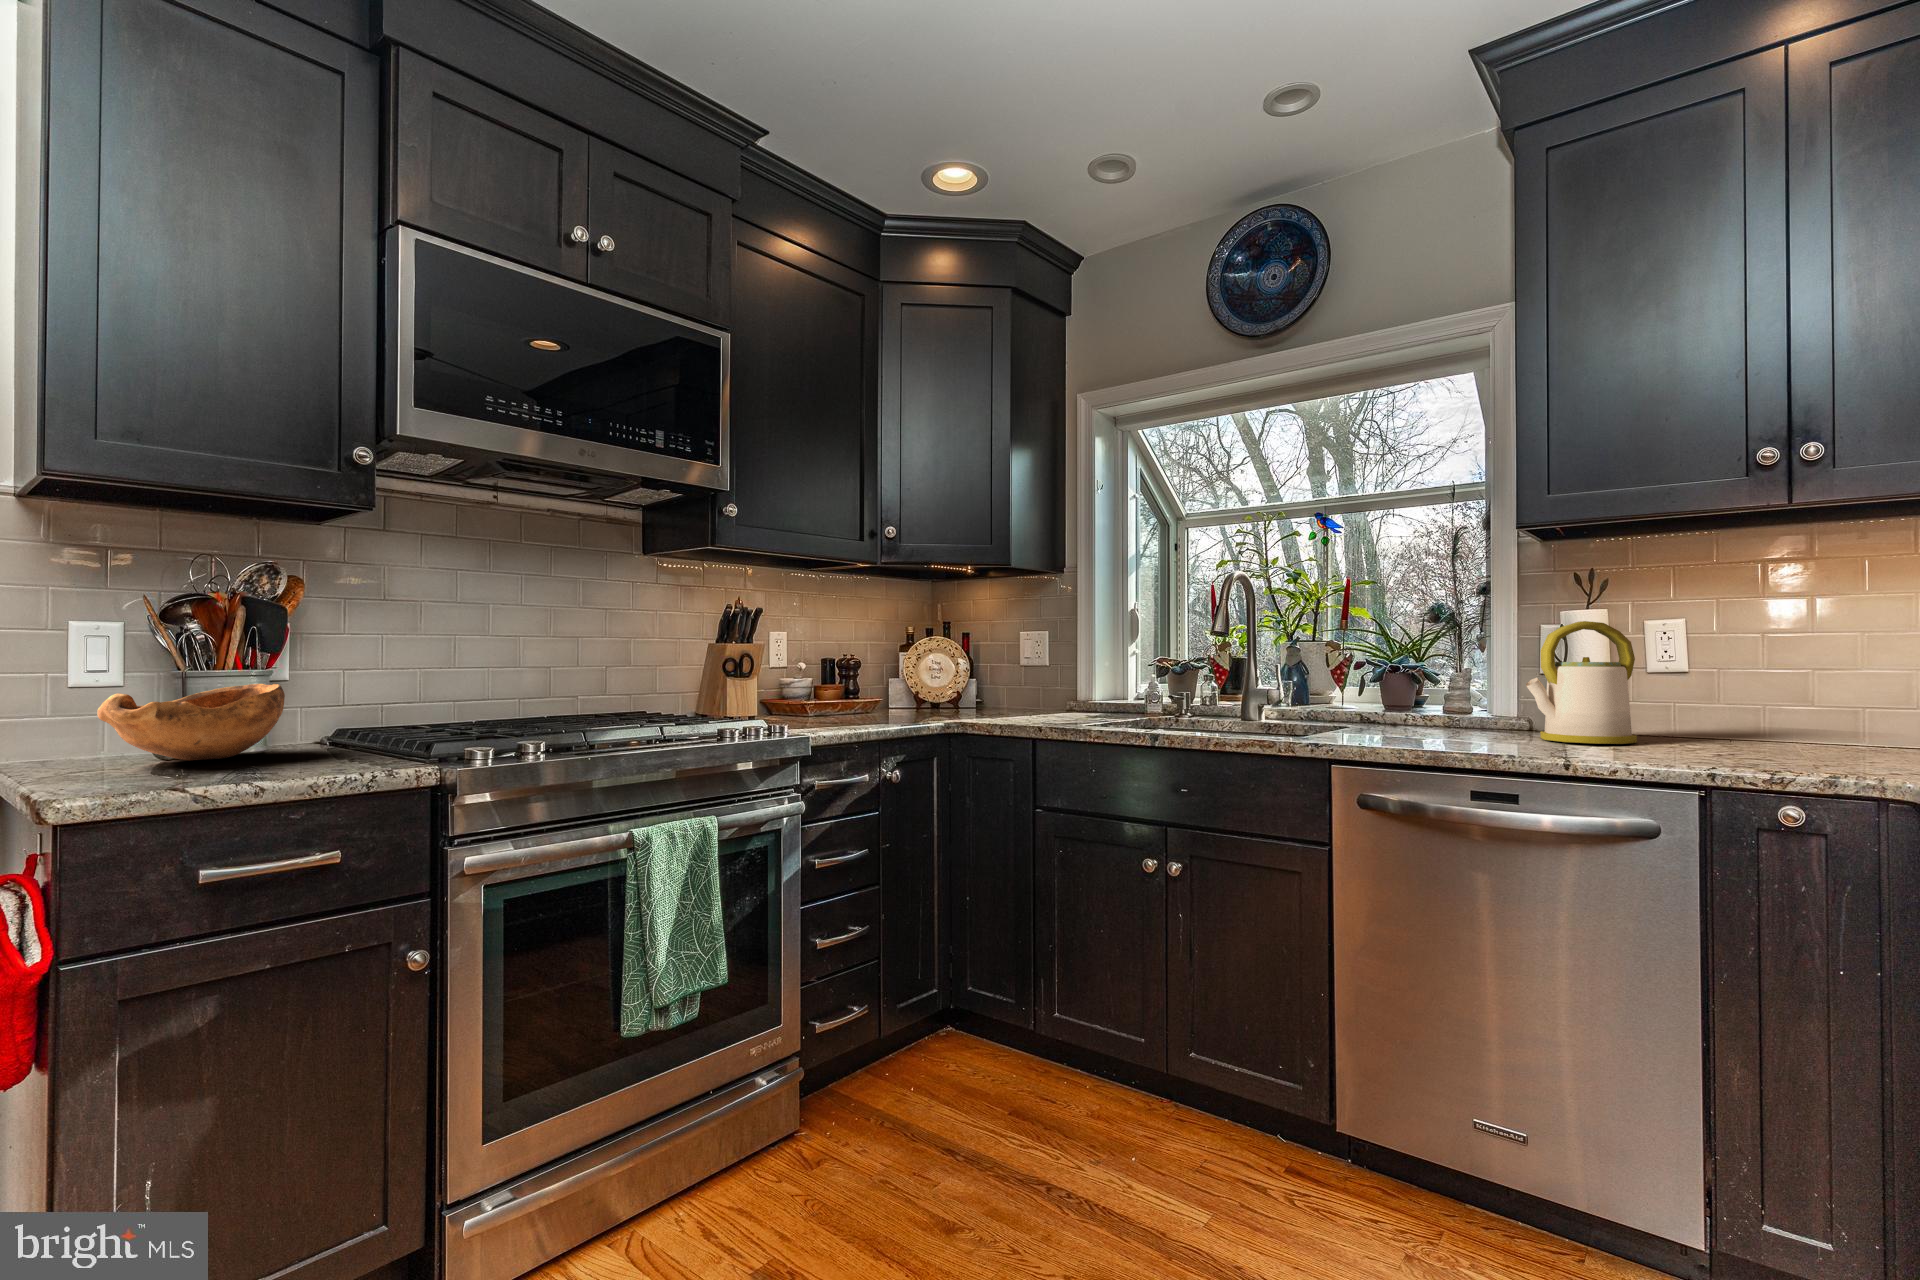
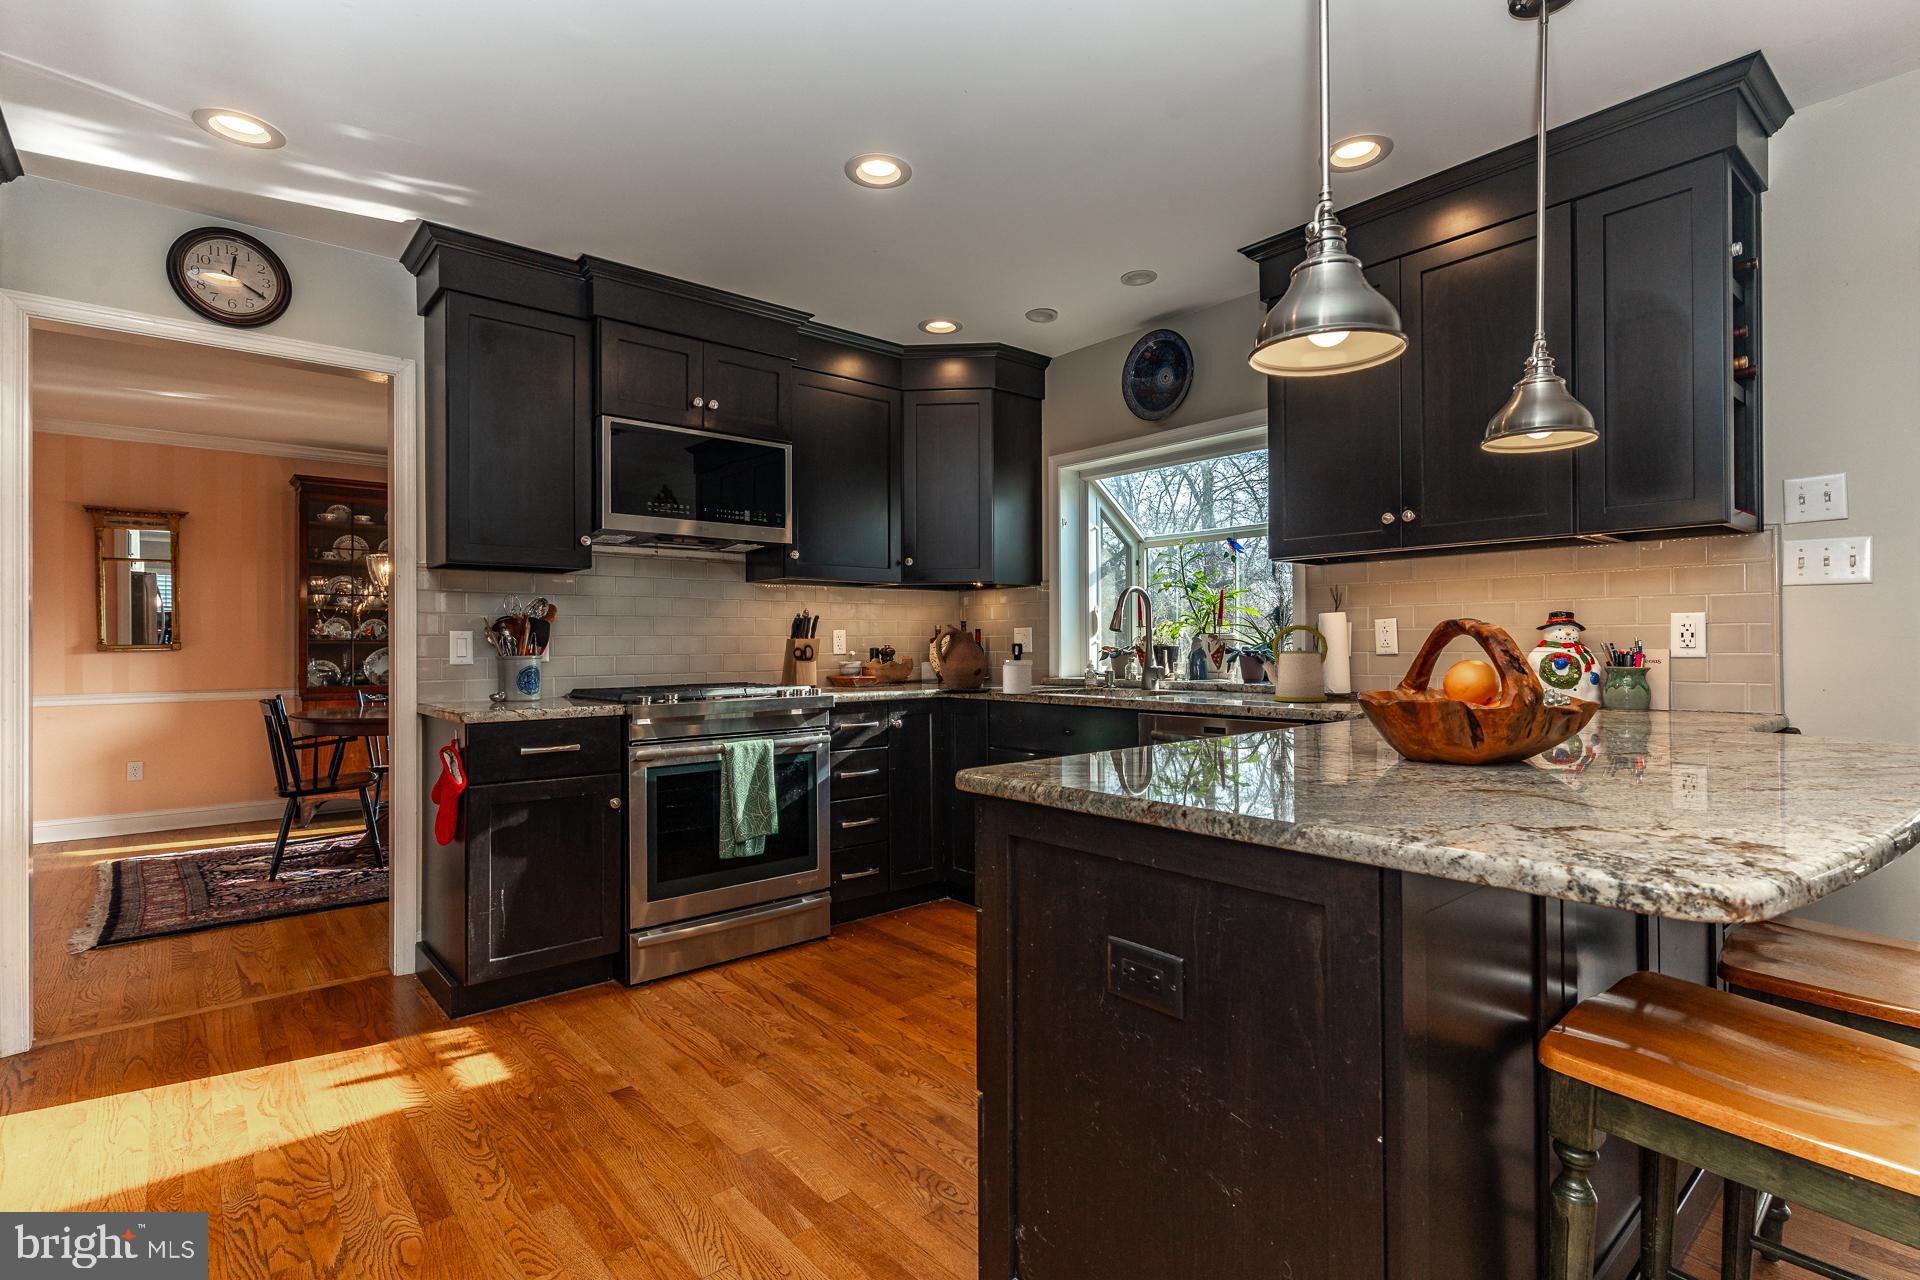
ceramic pitcher: none [947,622,1030,725] -> present [935,624,991,691]
soap dispenser: none [1059,651,1106,728] -> present [1002,643,1033,694]
wooden bowl: present [97,684,285,761] -> present [865,656,914,683]

